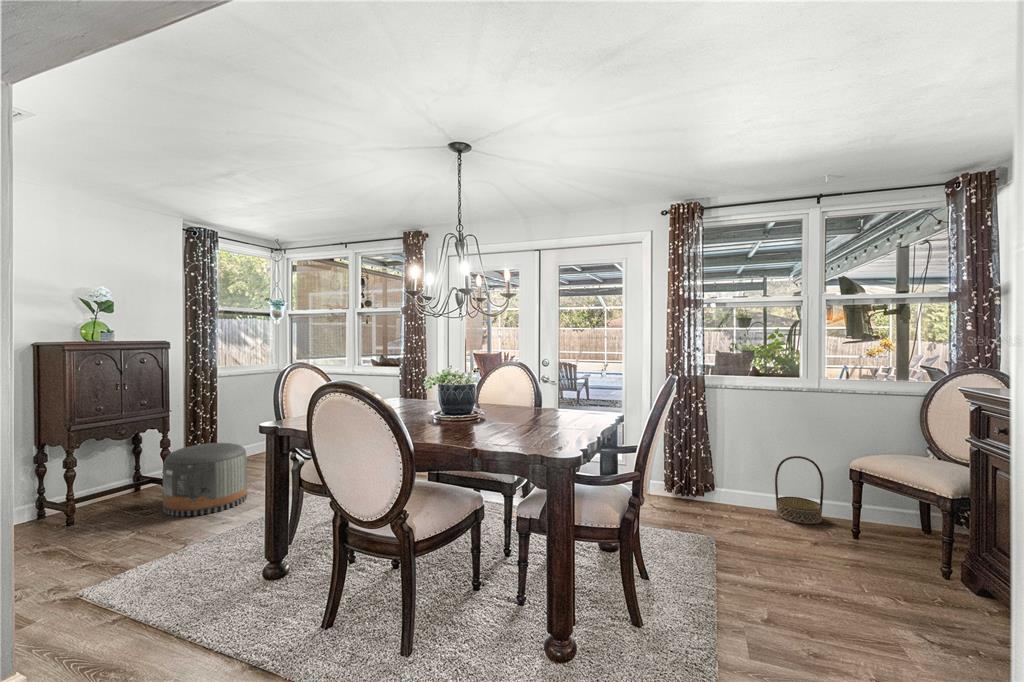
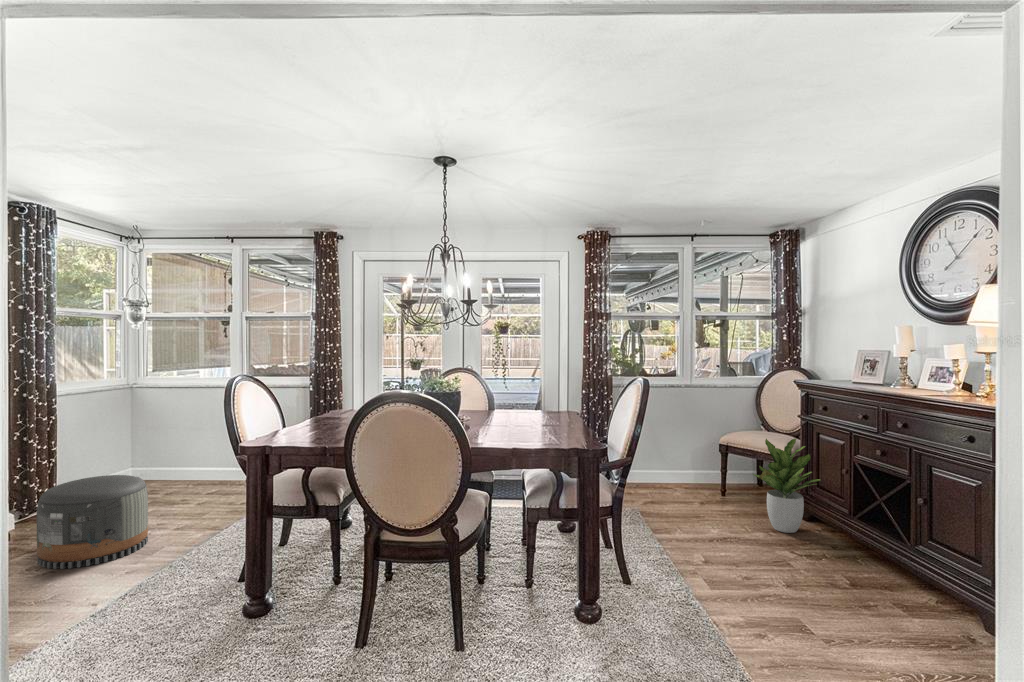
basket: present [775,456,824,524] -> none [666,438,699,490]
potted plant: none [875,469,999,615] -> present [753,438,820,533]

